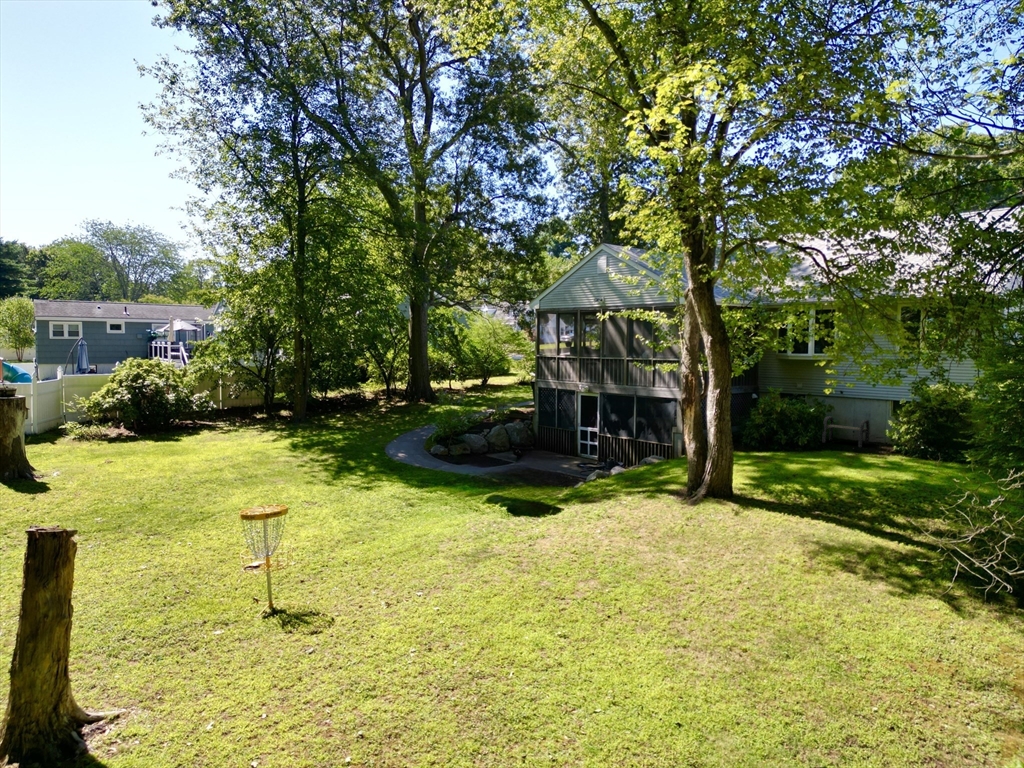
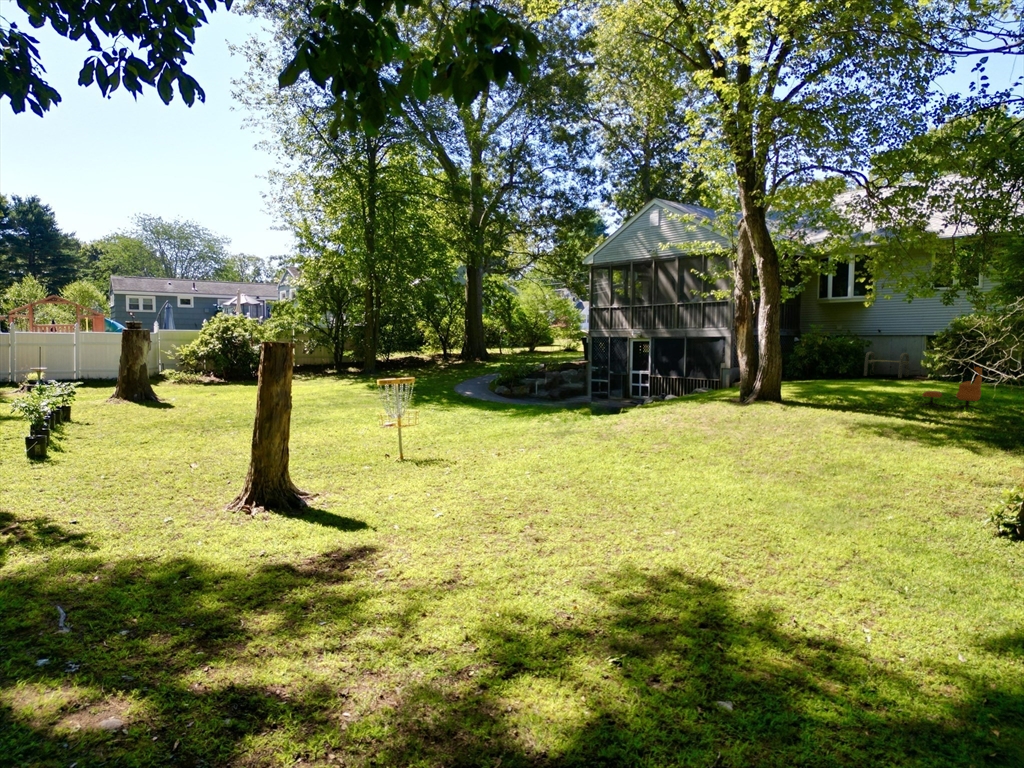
lounge chair: none [888,475,966,533] -> present [918,367,982,410]

